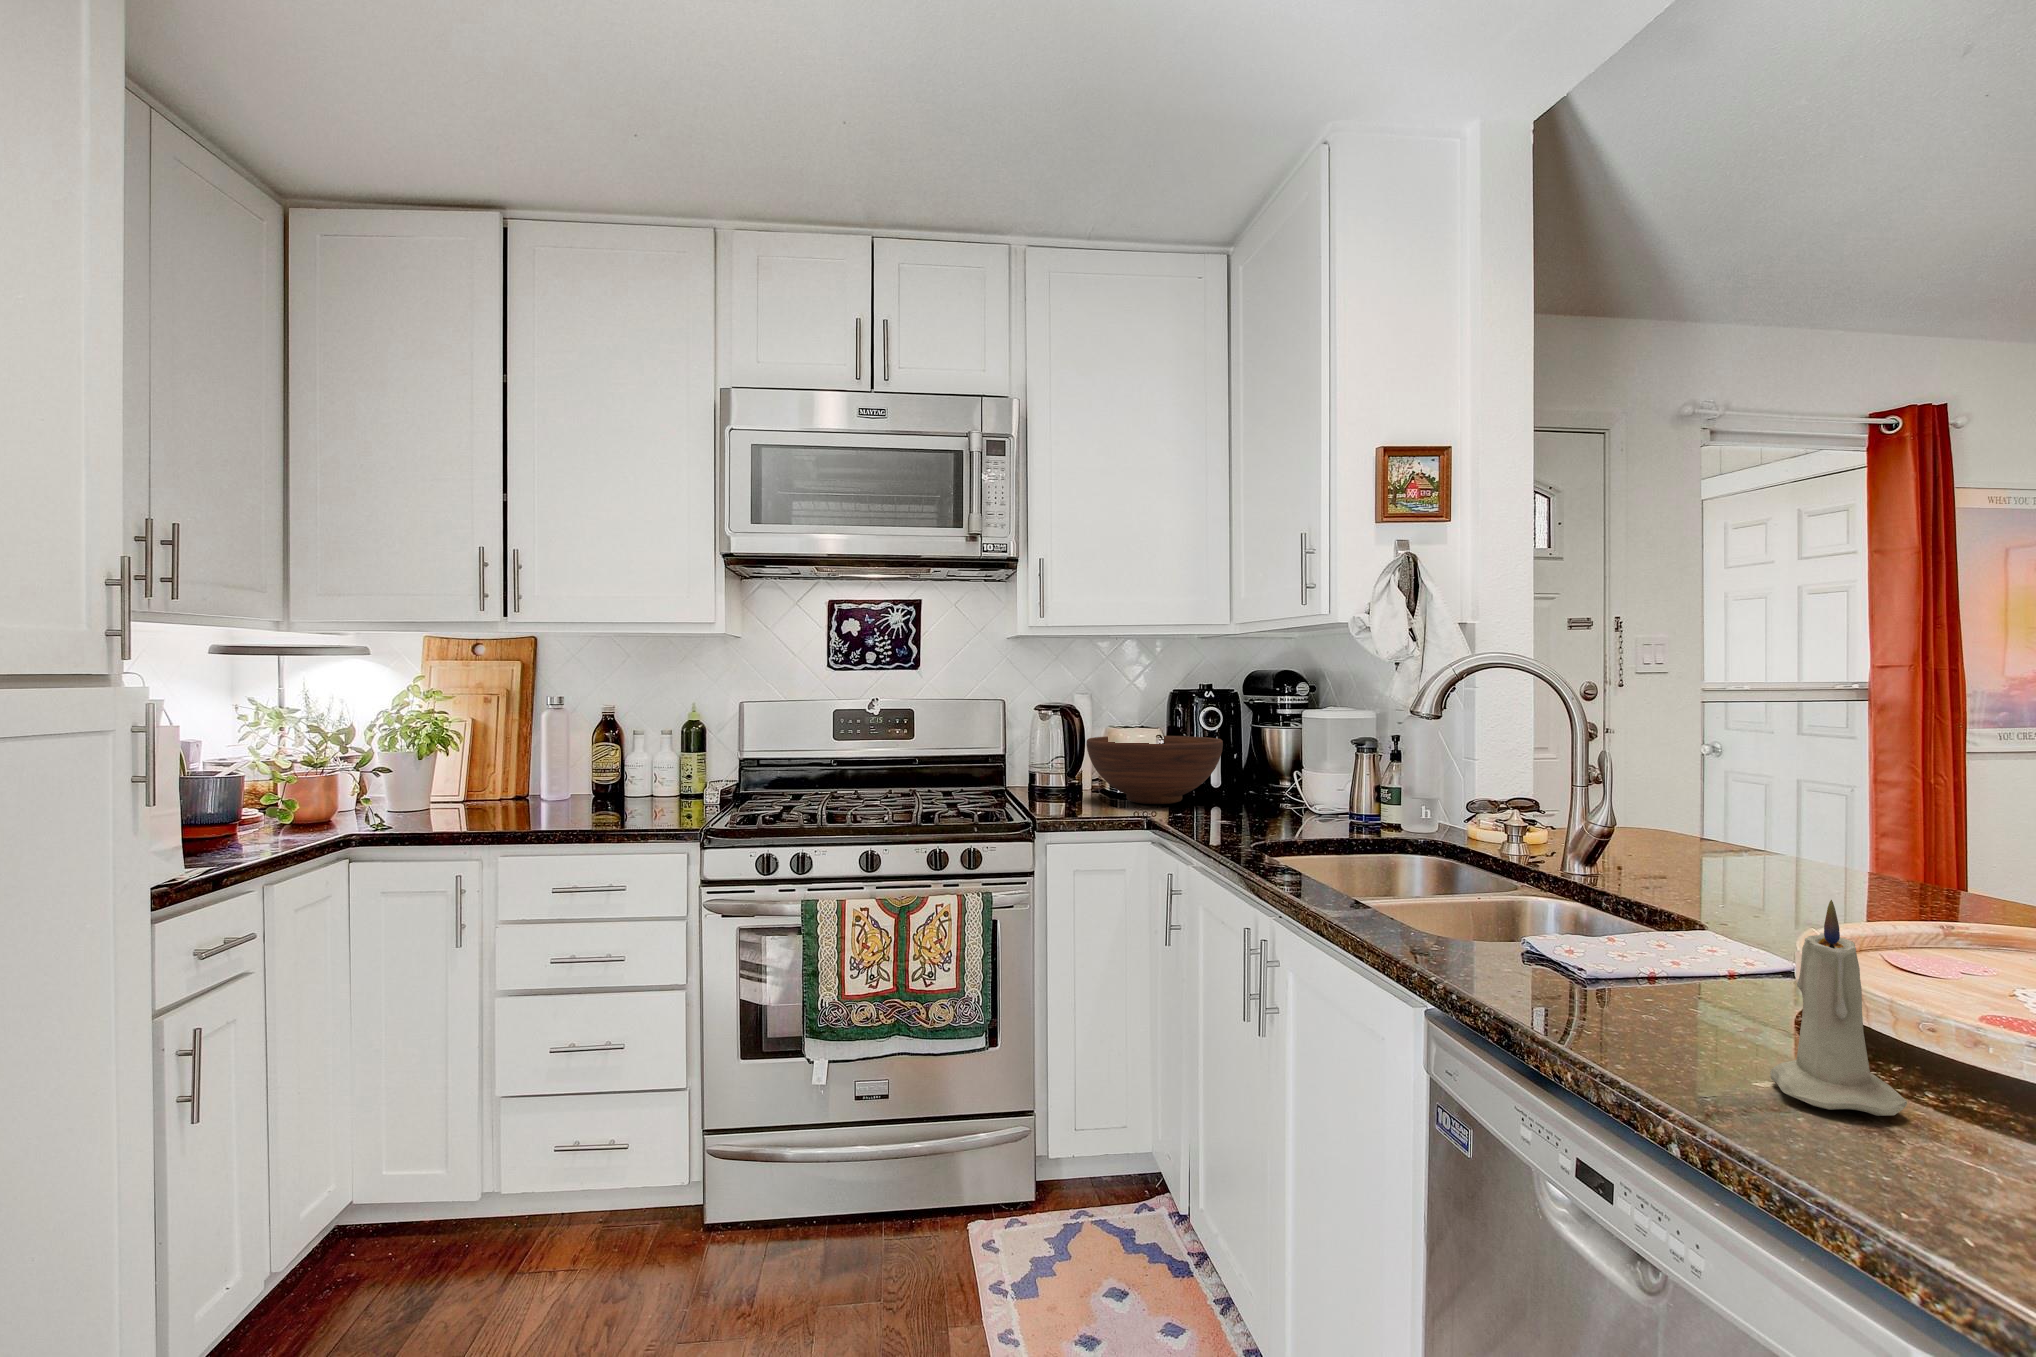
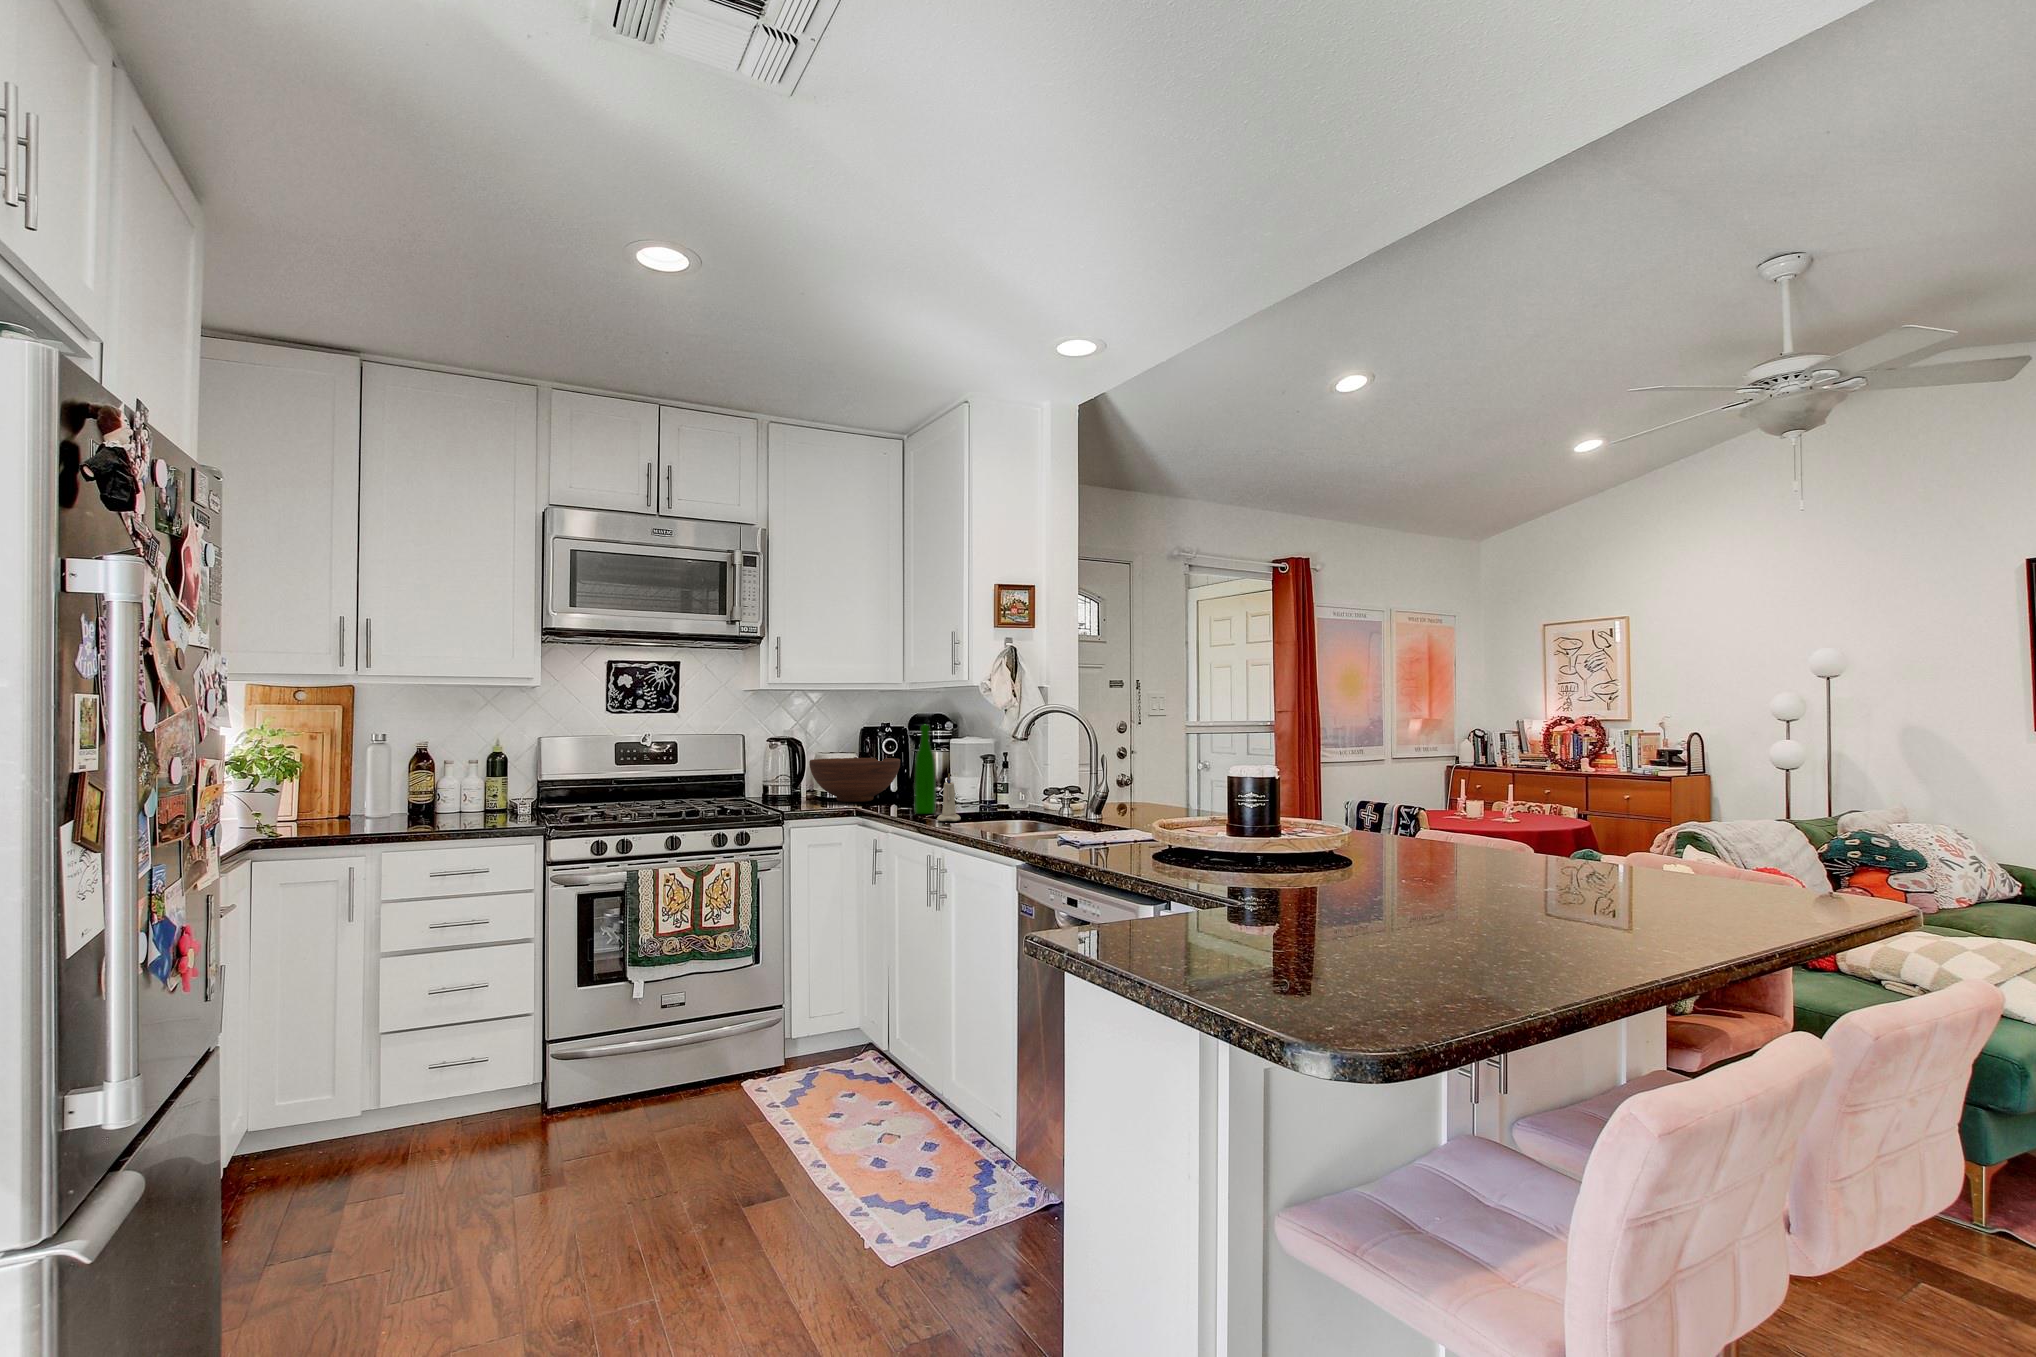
wine bottle: none [1230,688,1267,841] -> present [914,725,936,814]
candle: present [1770,900,1907,1116] -> present [937,774,961,821]

